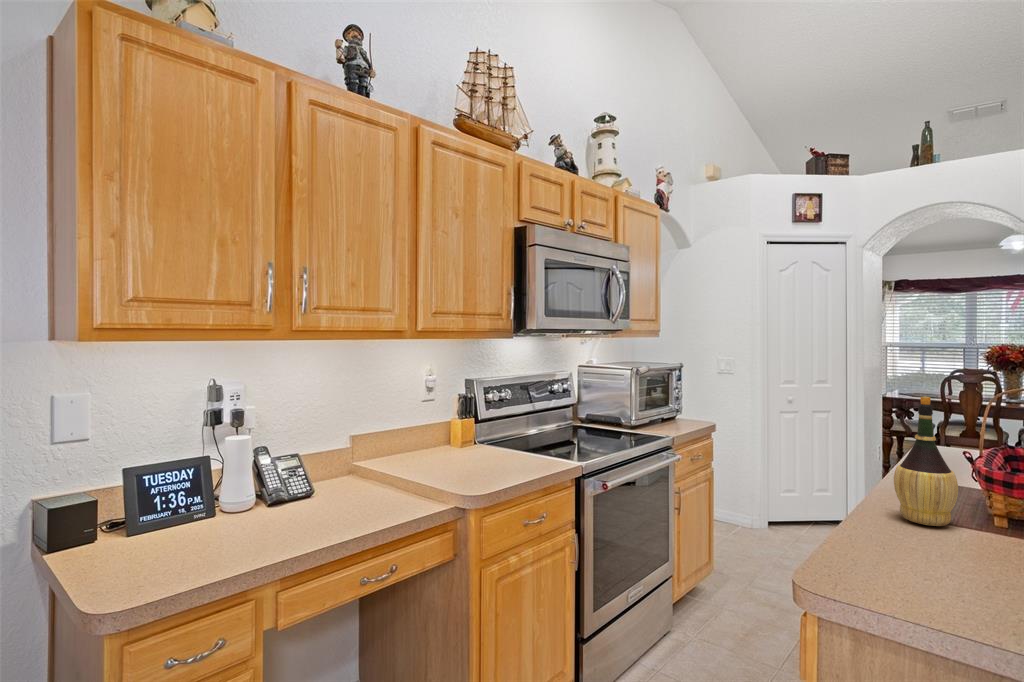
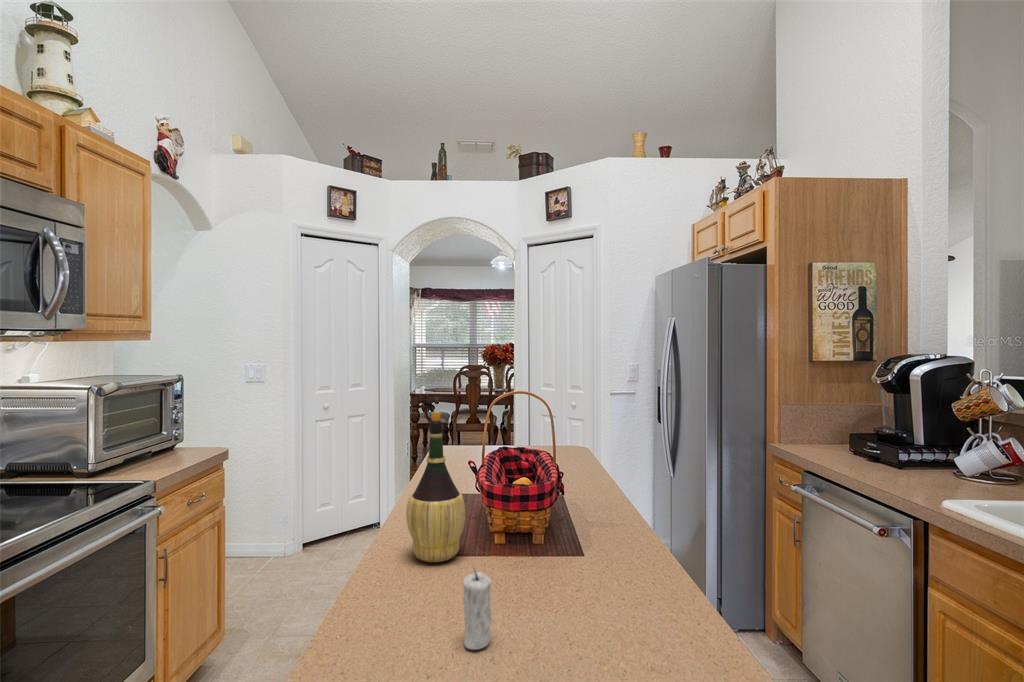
candle: none [955,512,987,582] -> present [463,569,492,650]

